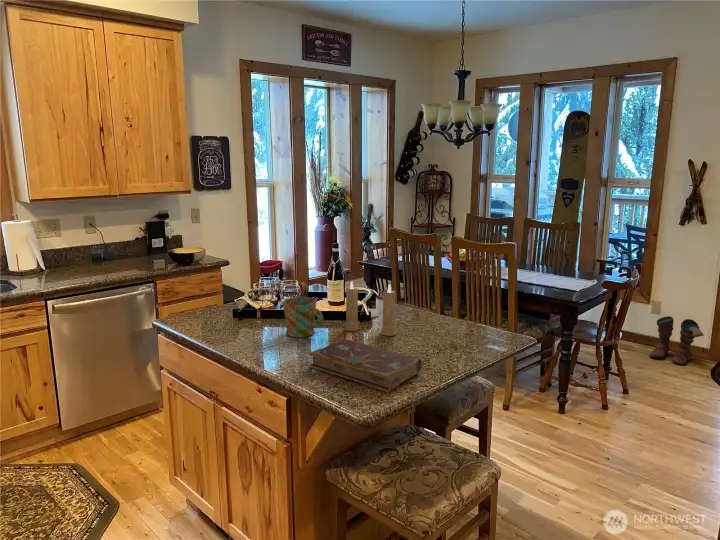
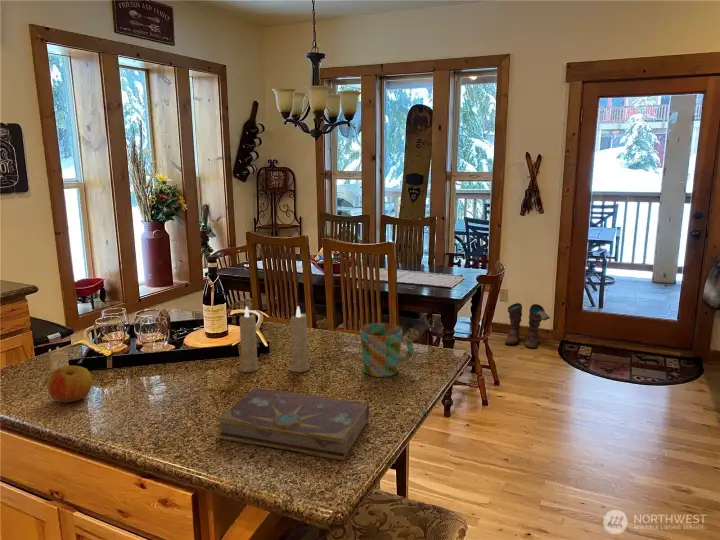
mug: present [283,297,323,337] -> present [360,323,414,377]
apple: none [214,310,243,334] -> present [47,366,93,403]

